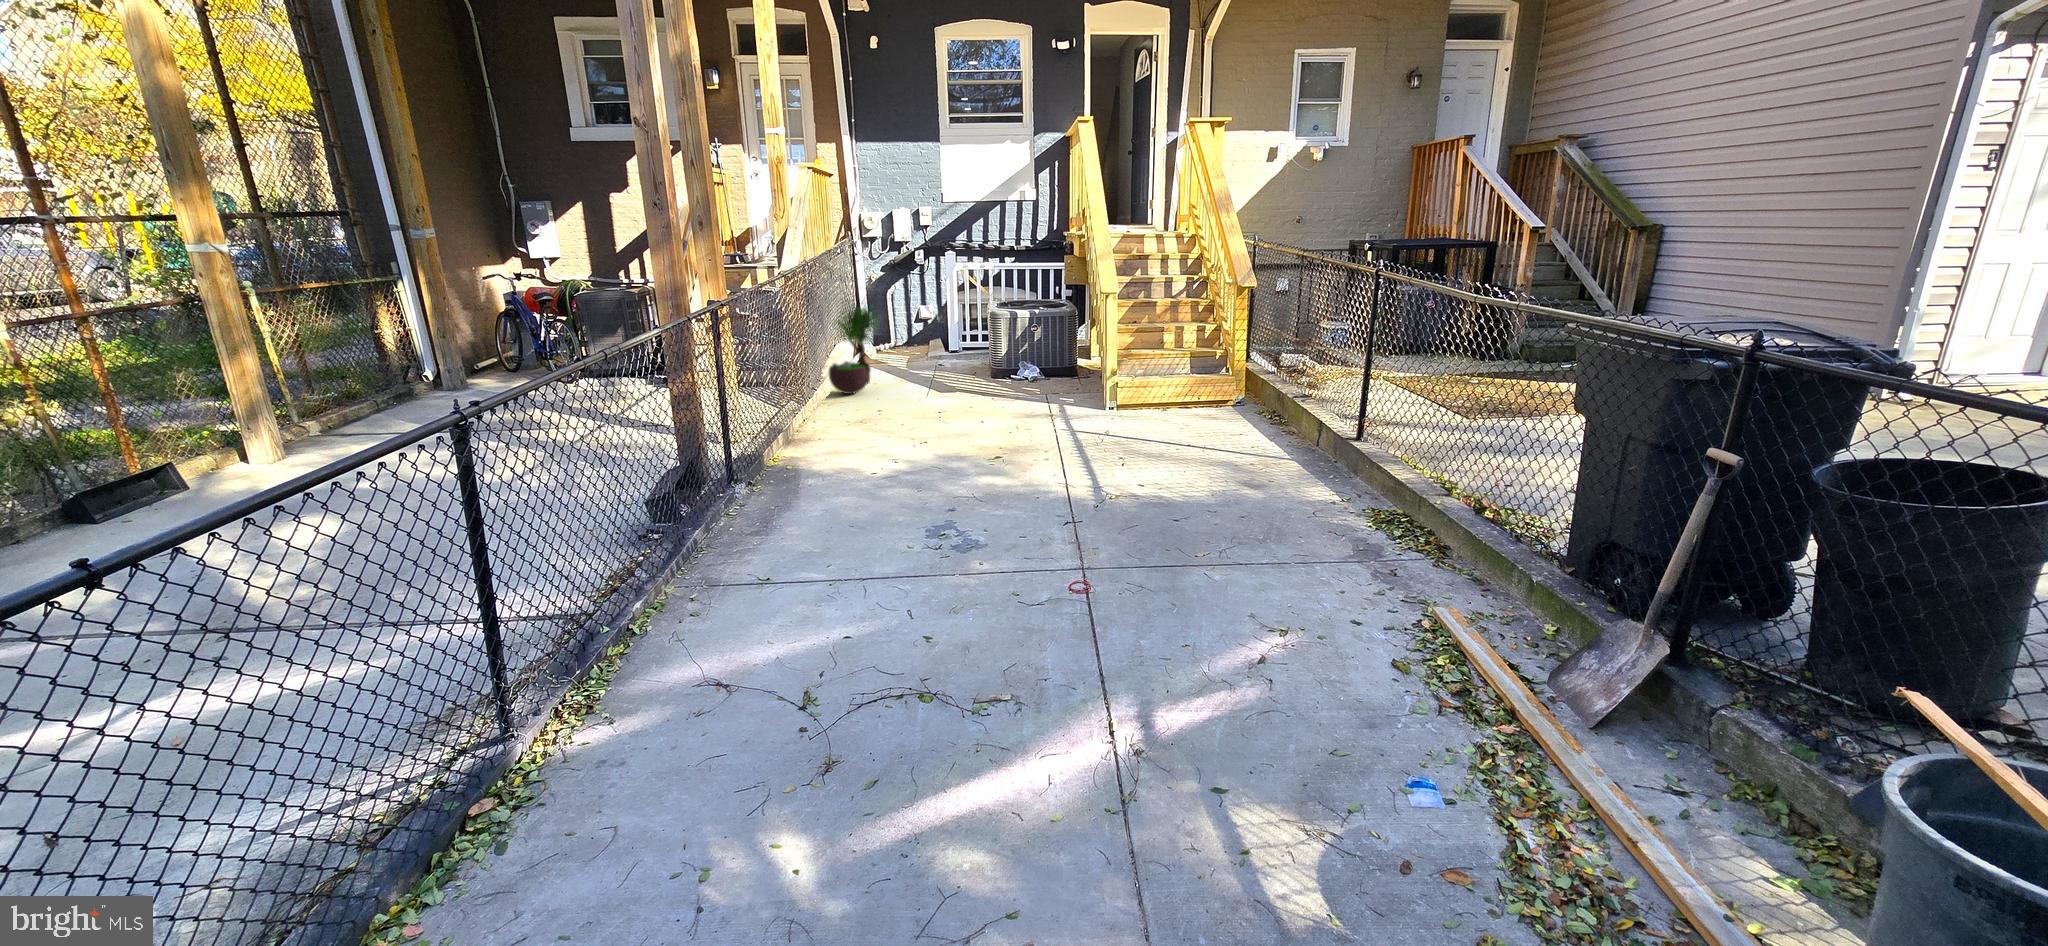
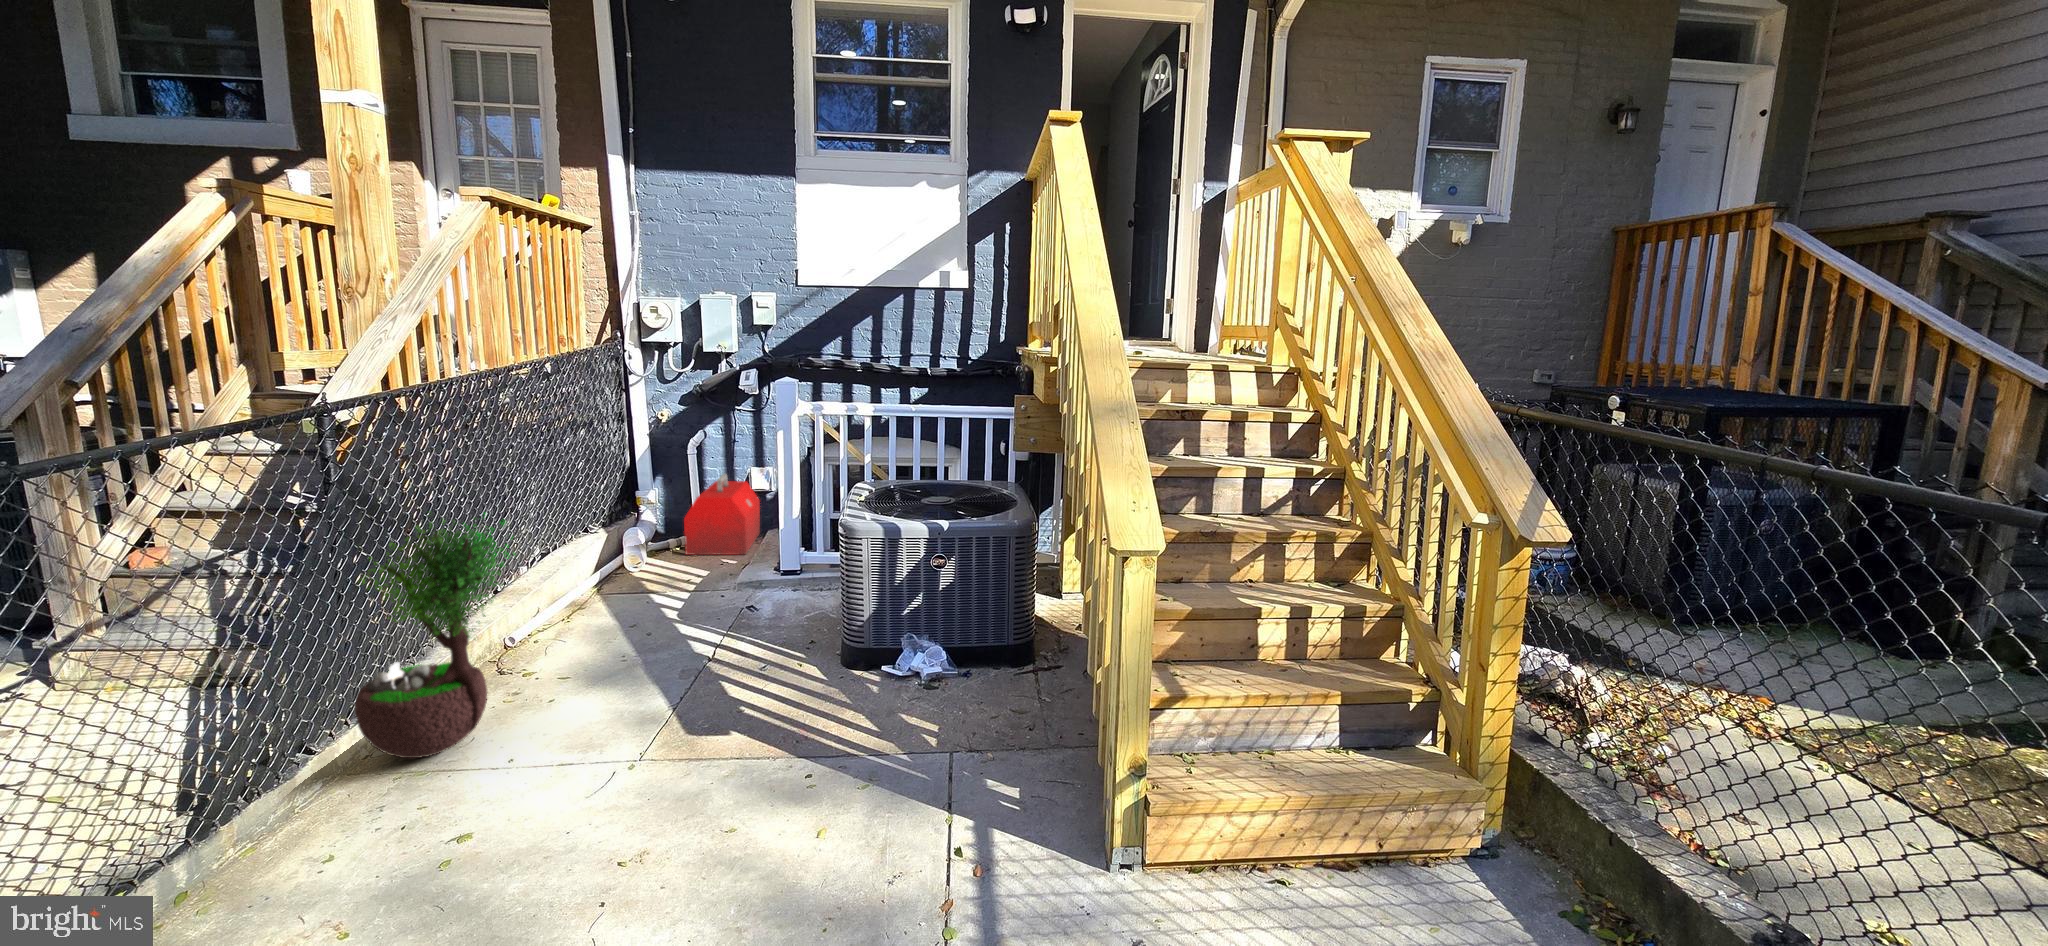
toolbox: none [894,308,927,349] -> present [684,474,760,555]

